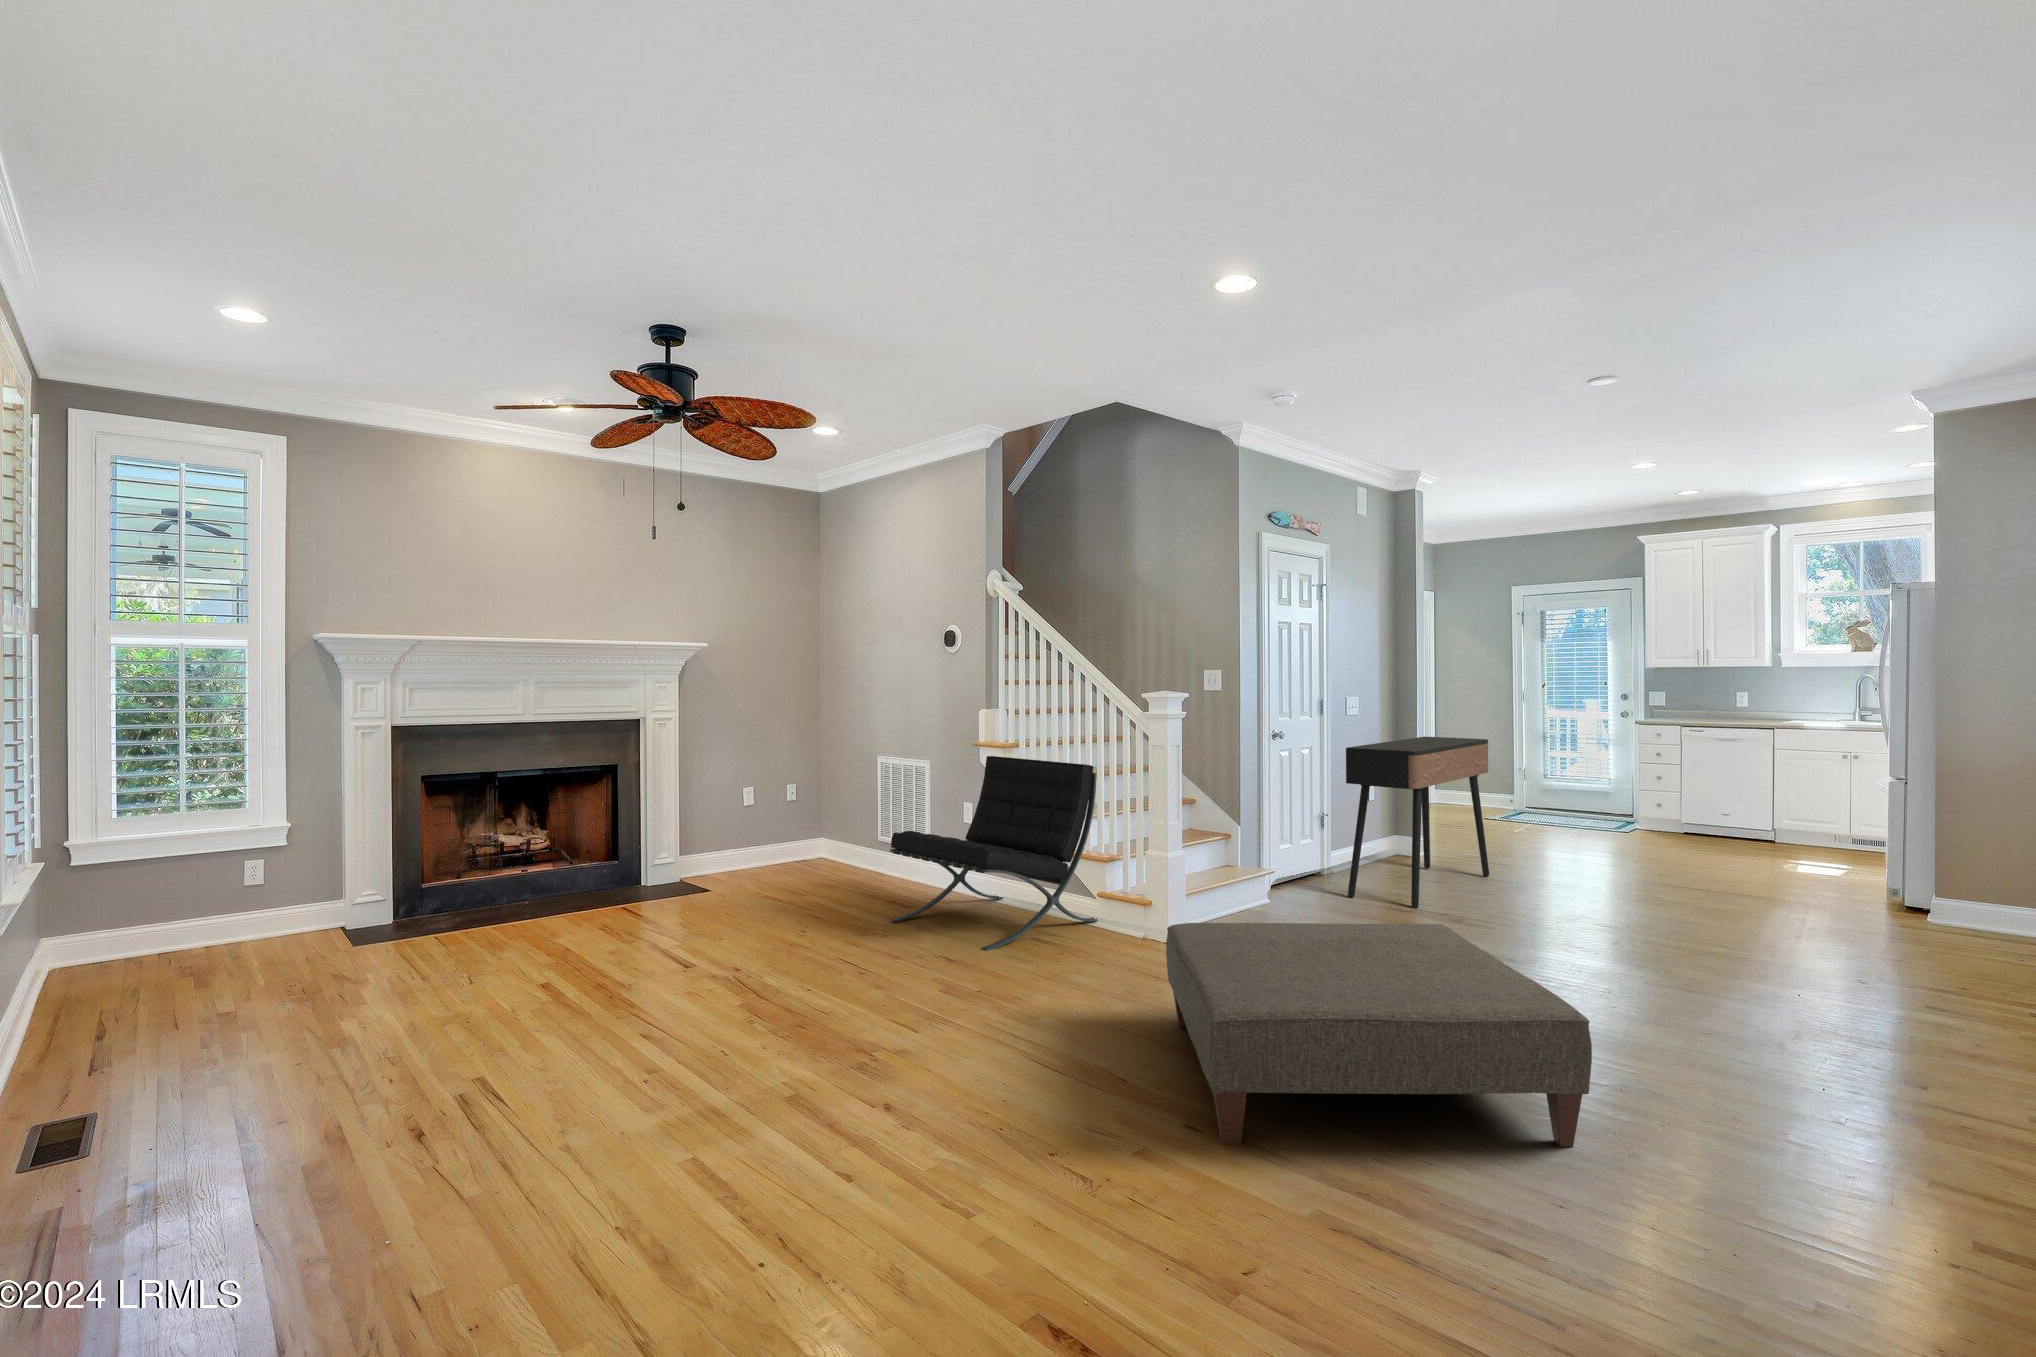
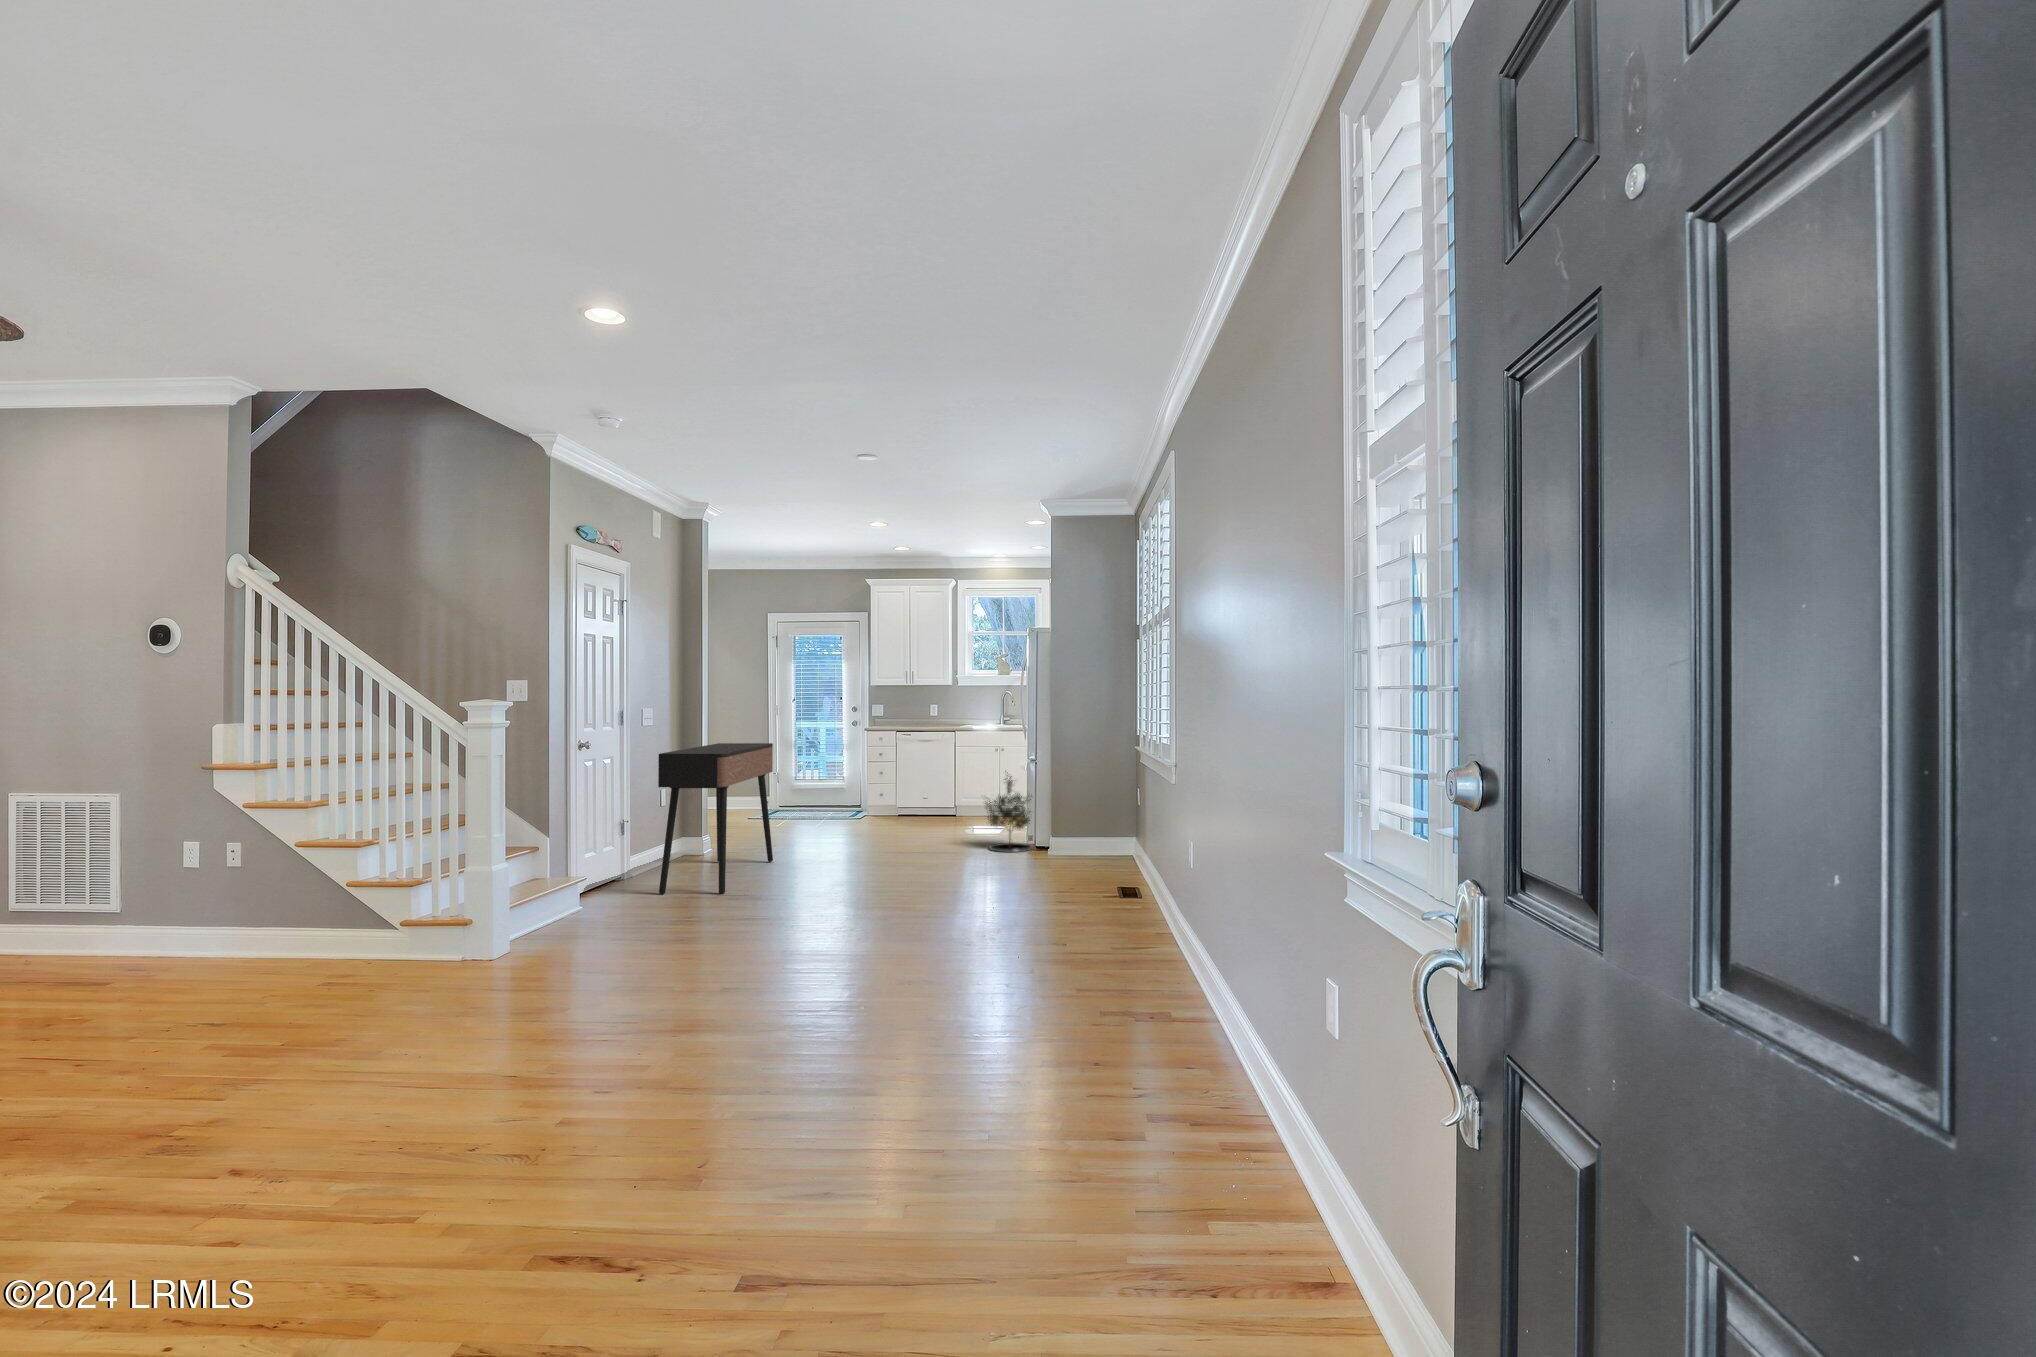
lounge chair: present [890,756,1098,951] -> none [62,782,393,1014]
potted tree: none [1800,791,1901,913] -> present [985,773,1032,852]
ottoman: present [1166,923,1592,1147] -> none [524,890,914,1114]

